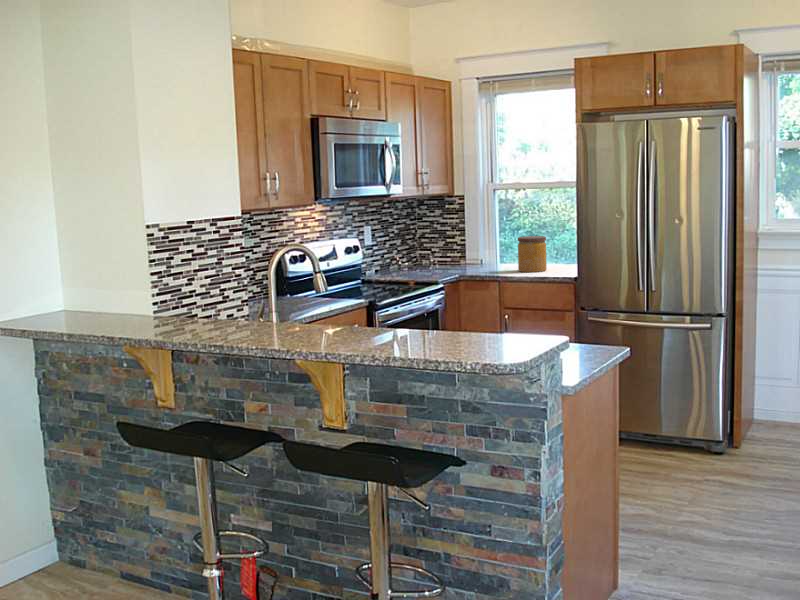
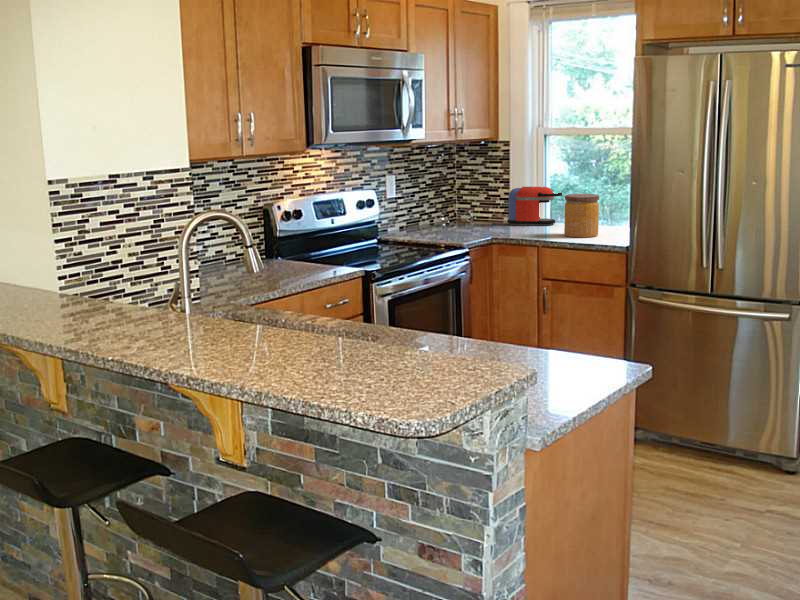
coffee maker: none [465,233,511,266] -> present [507,187,562,226]

